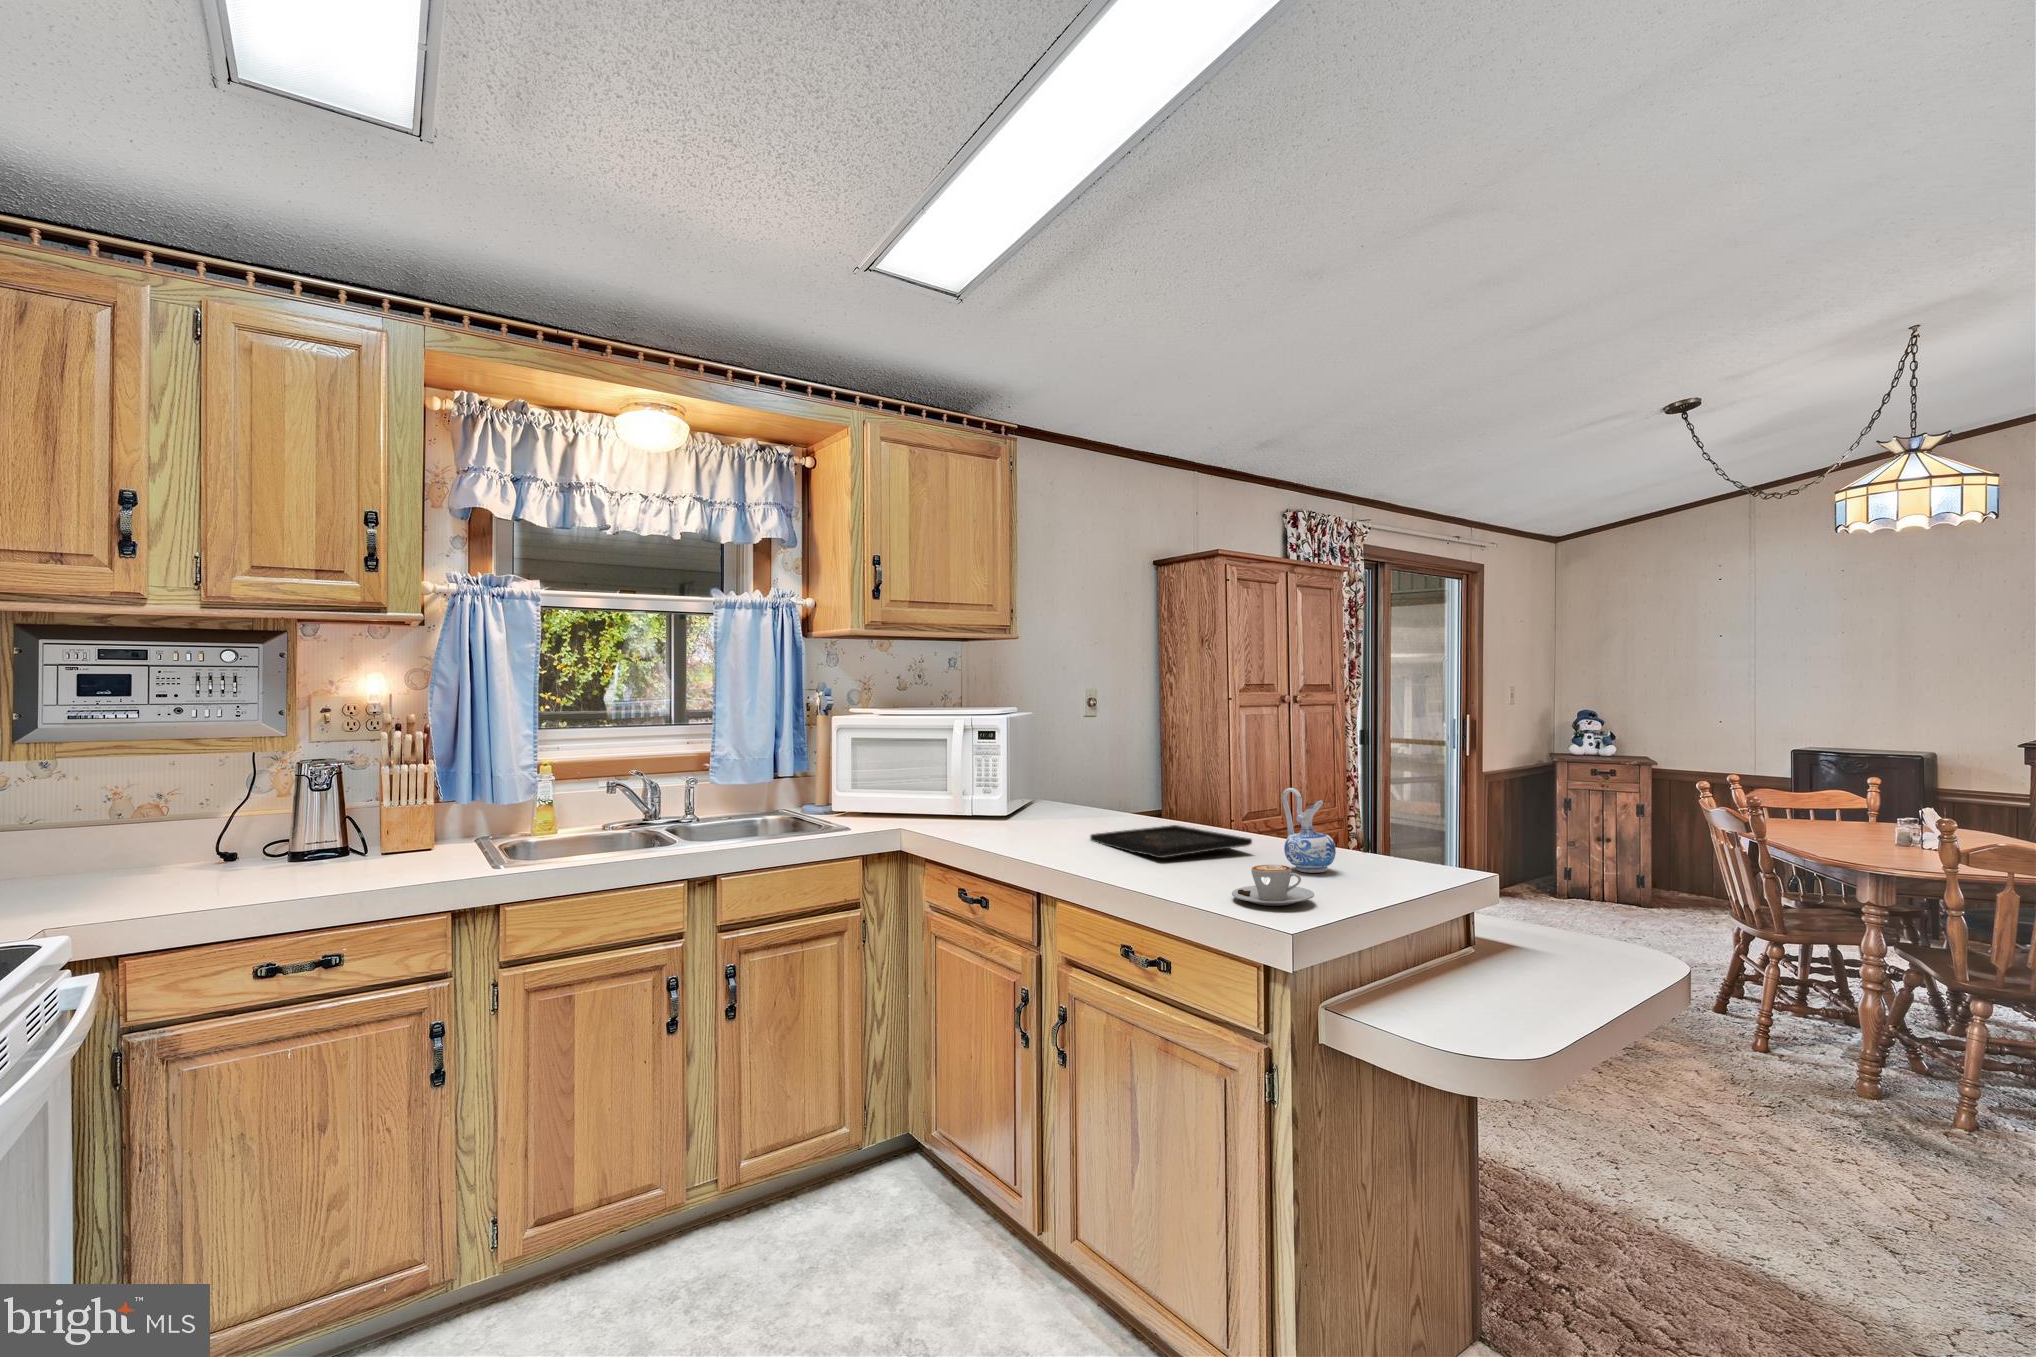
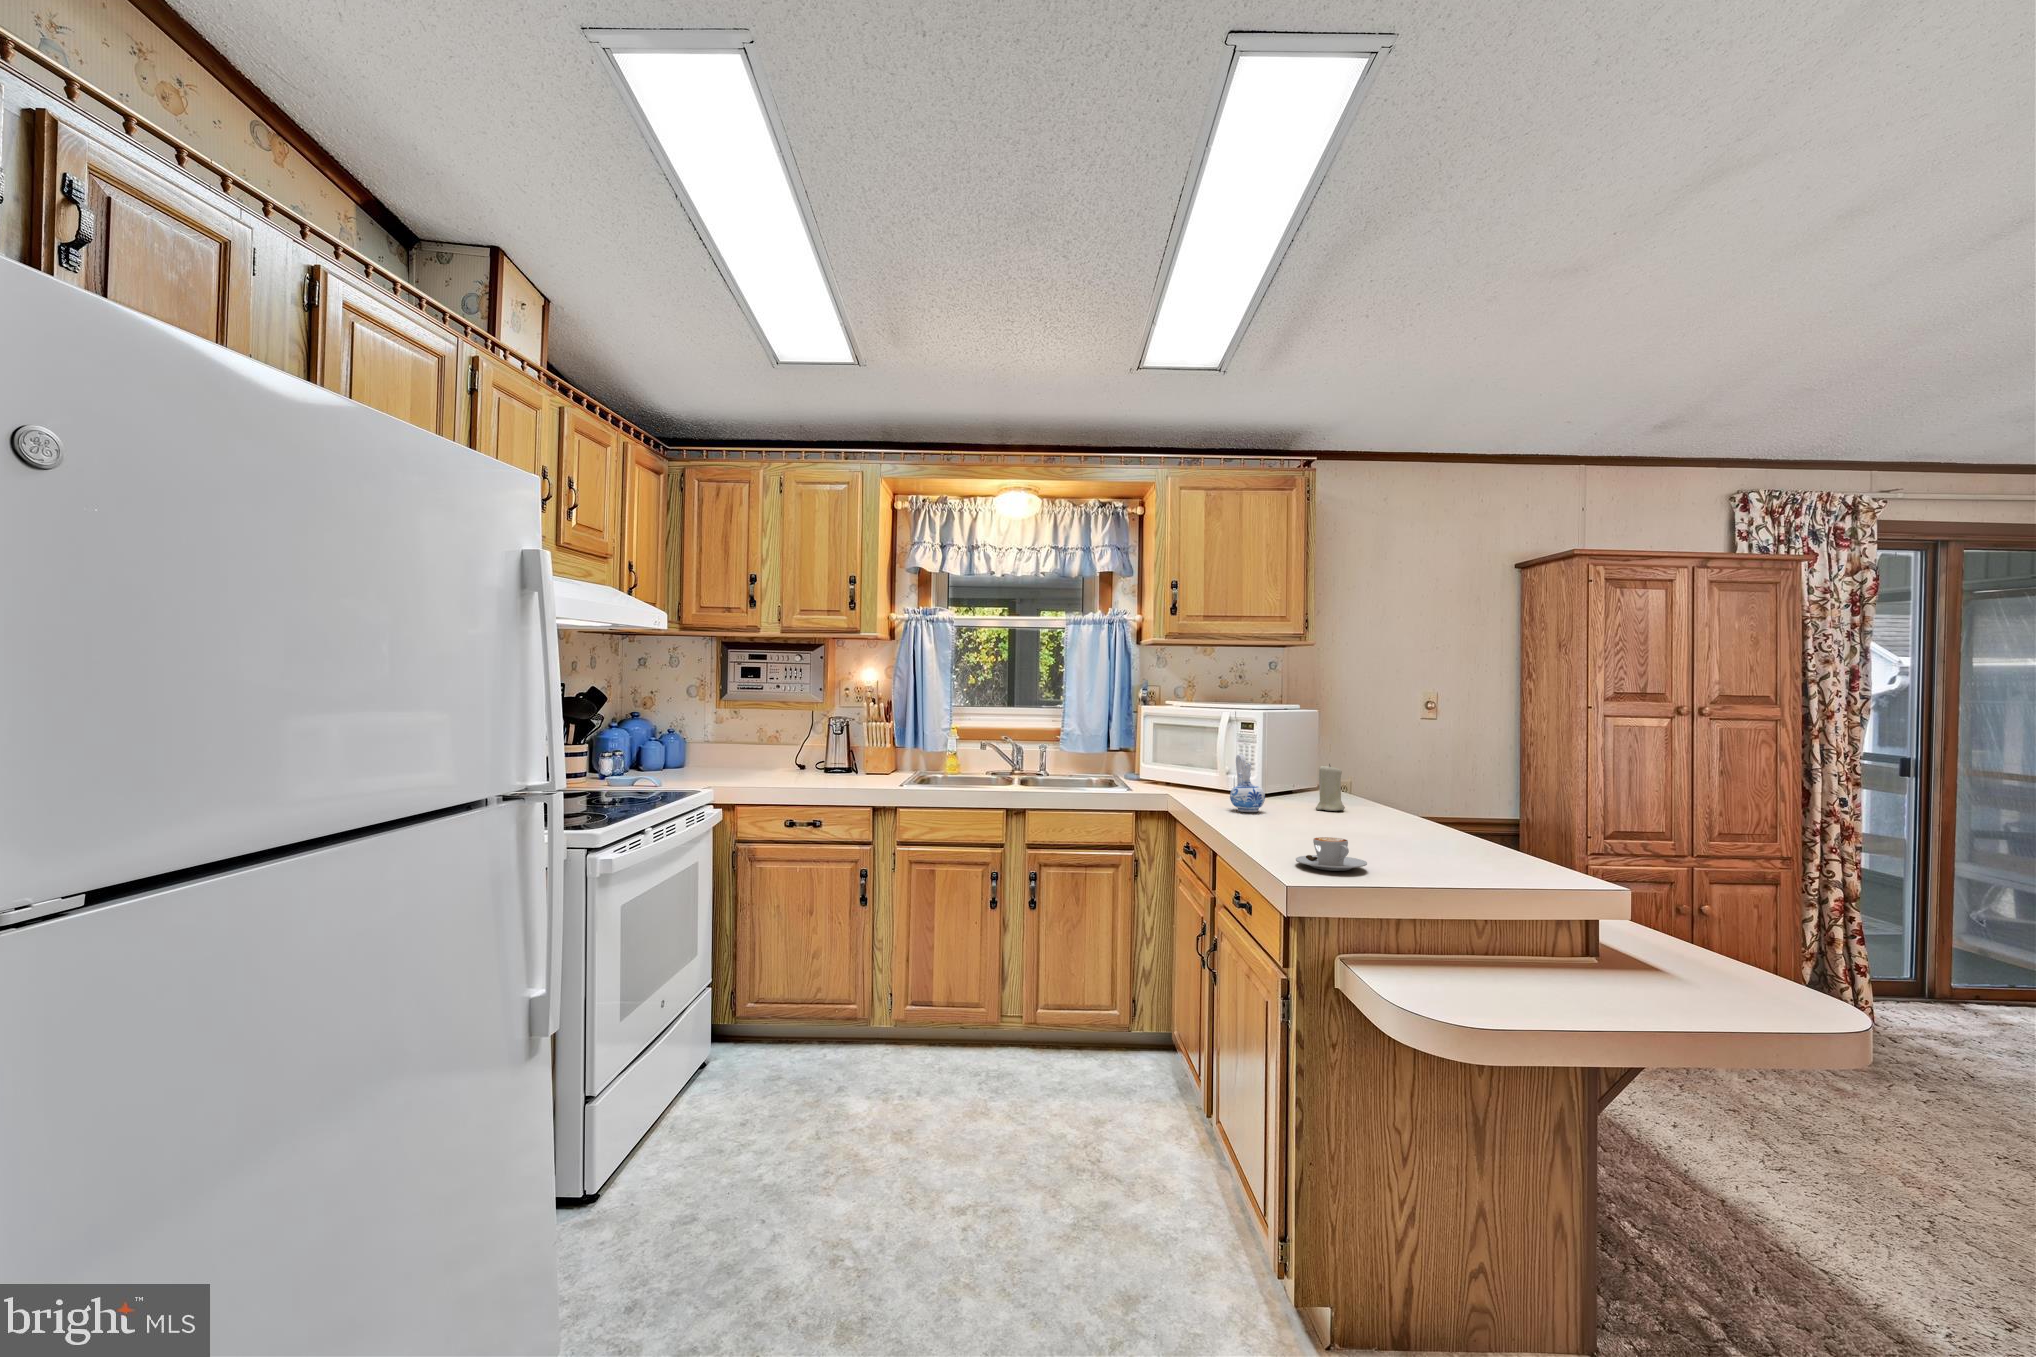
candle: none [1083,774,1115,828] -> present [1316,764,1345,811]
ceramic pitcher: present [1282,788,1336,873] -> present [1230,754,1265,812]
tray: present [1090,825,1252,858] -> none [1296,812,1414,834]

